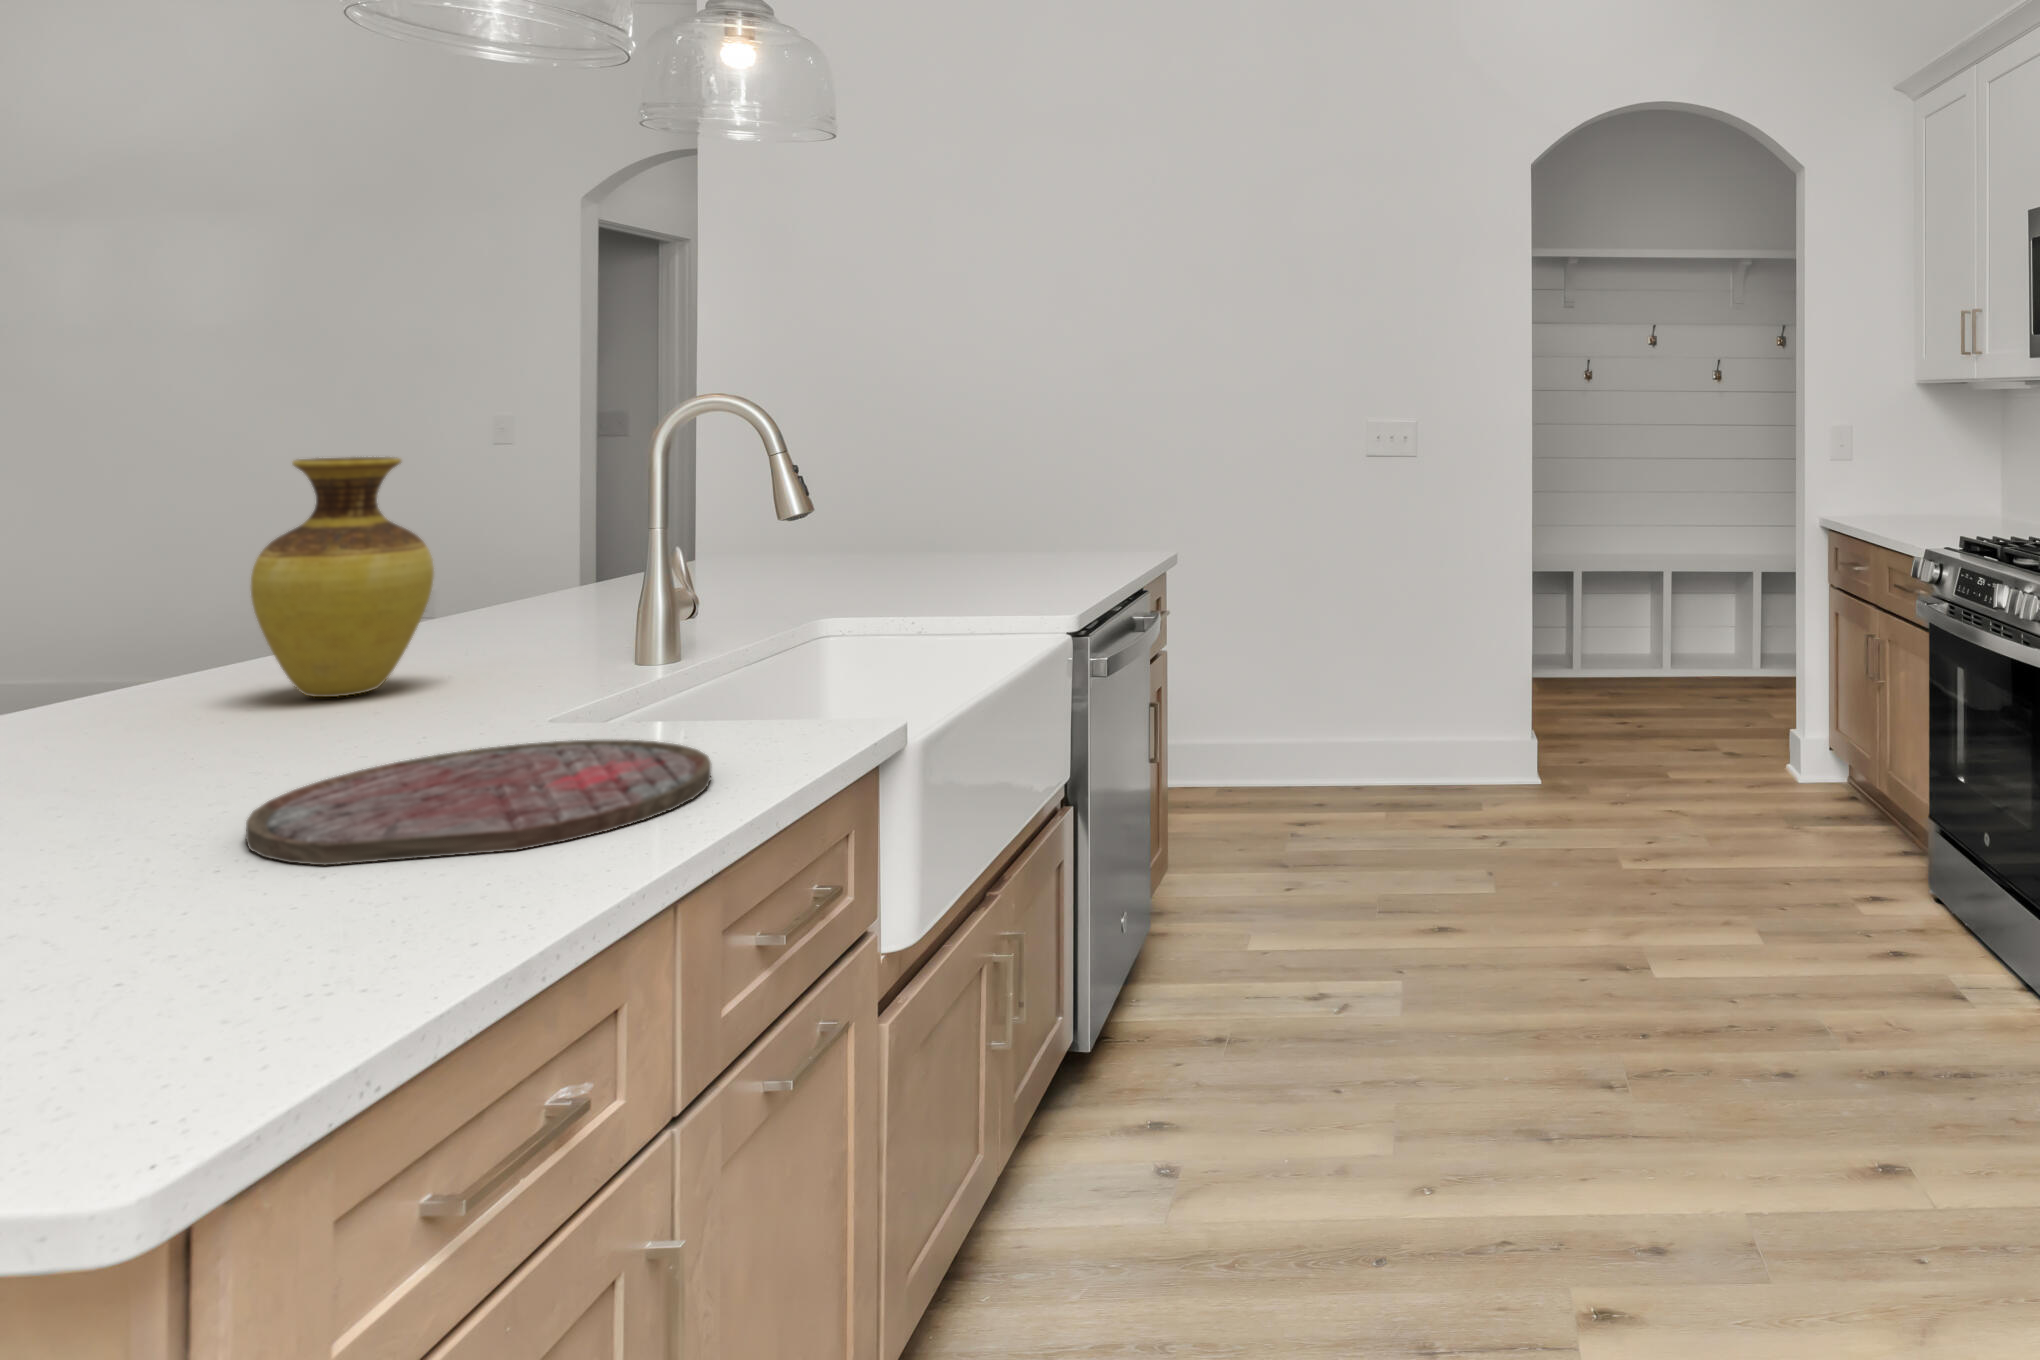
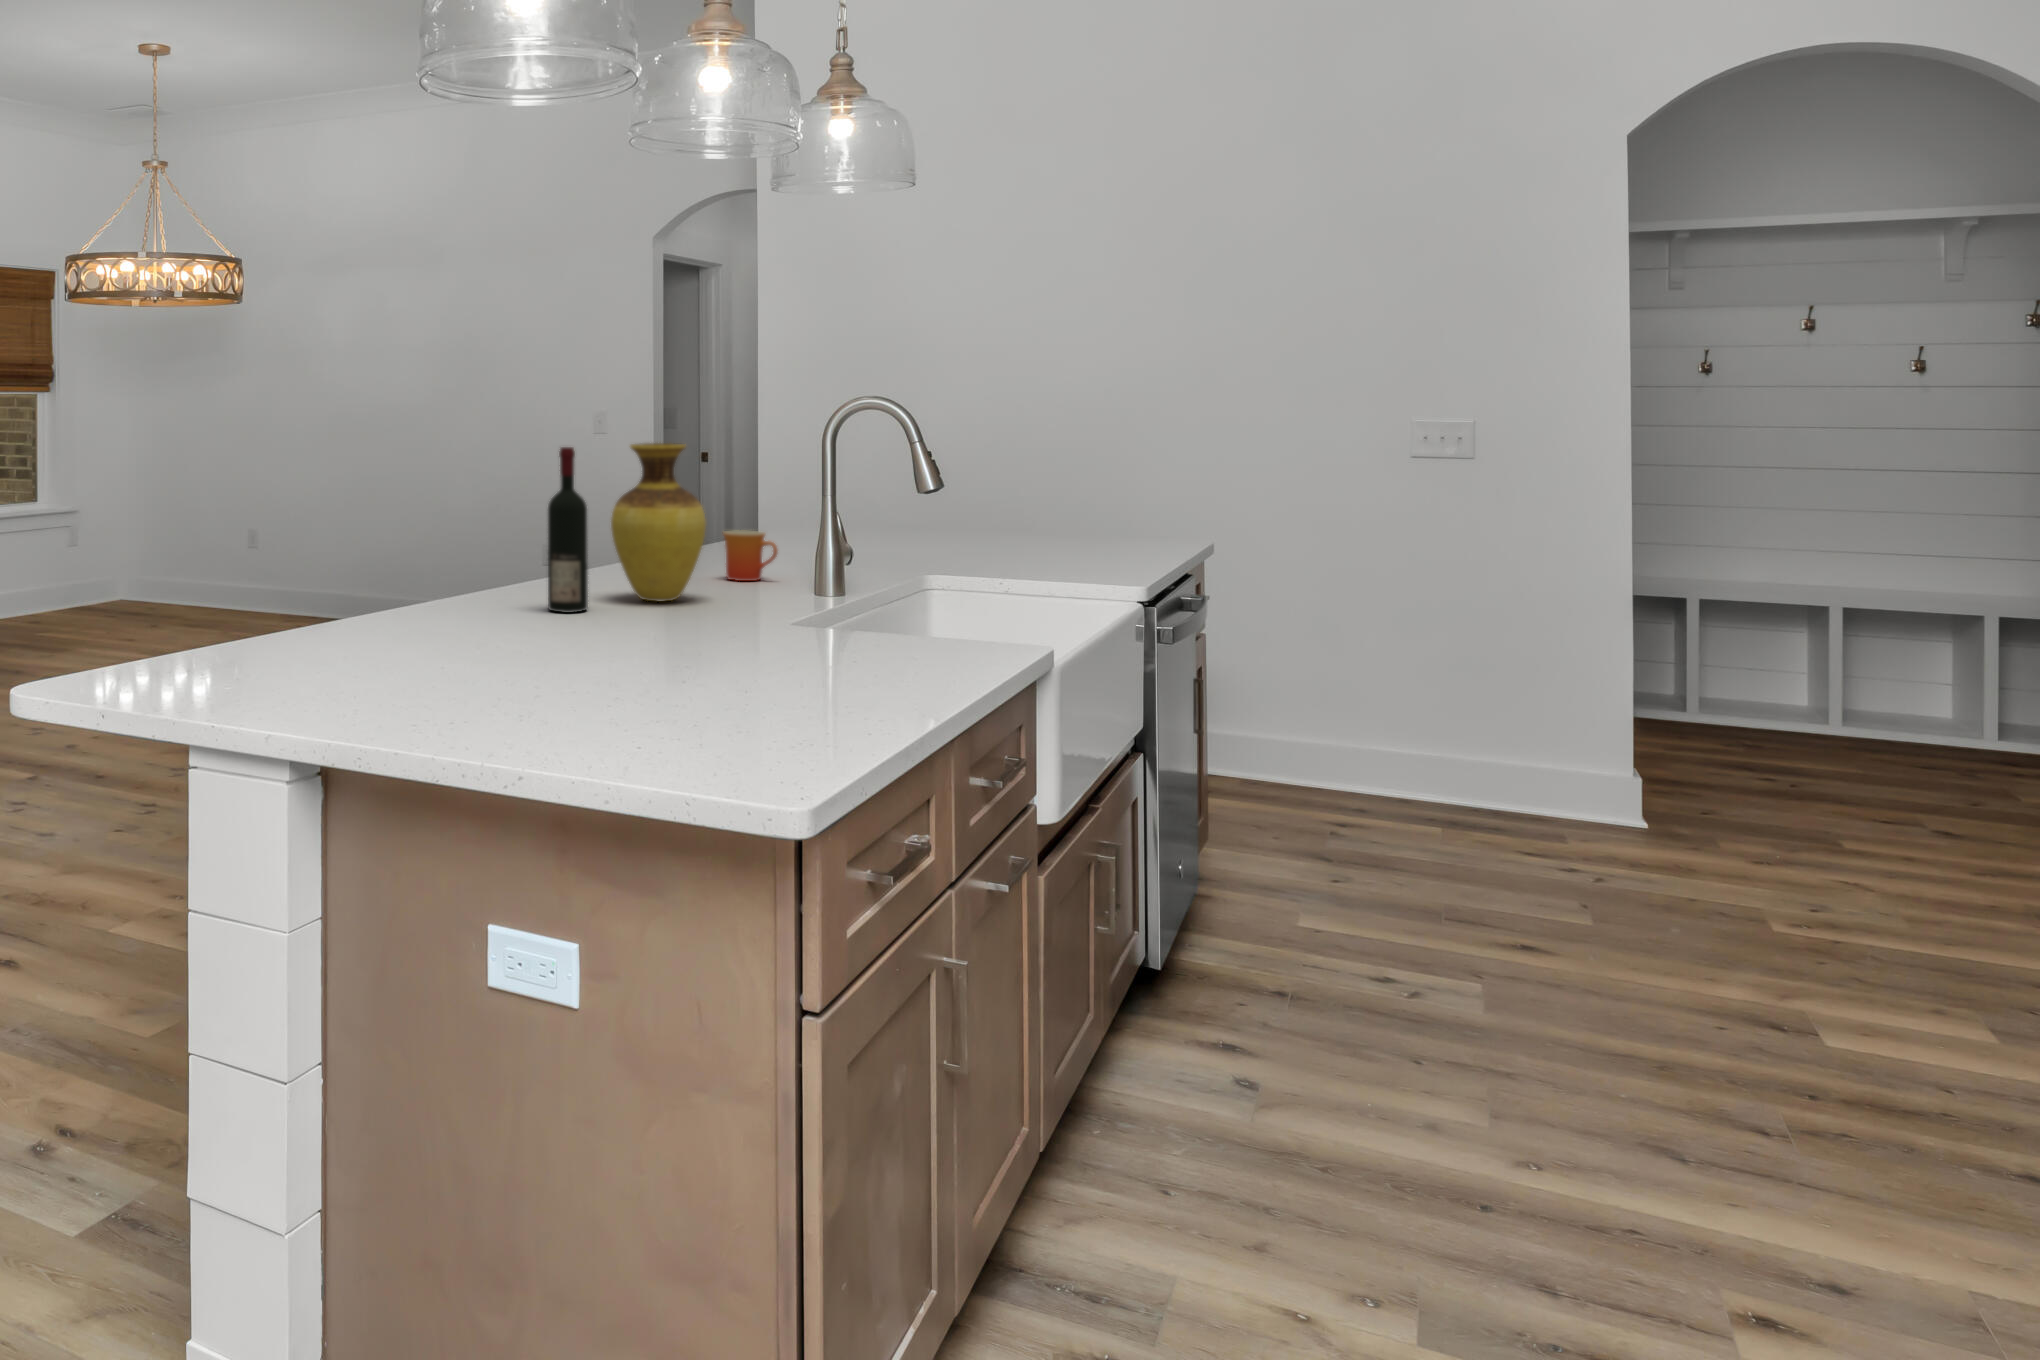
wine bottle: none [82,466,177,738] -> present [548,447,588,613]
mug: none [503,575,589,646] -> present [723,530,777,581]
cutting board: present [246,740,711,865] -> none [695,636,942,693]

